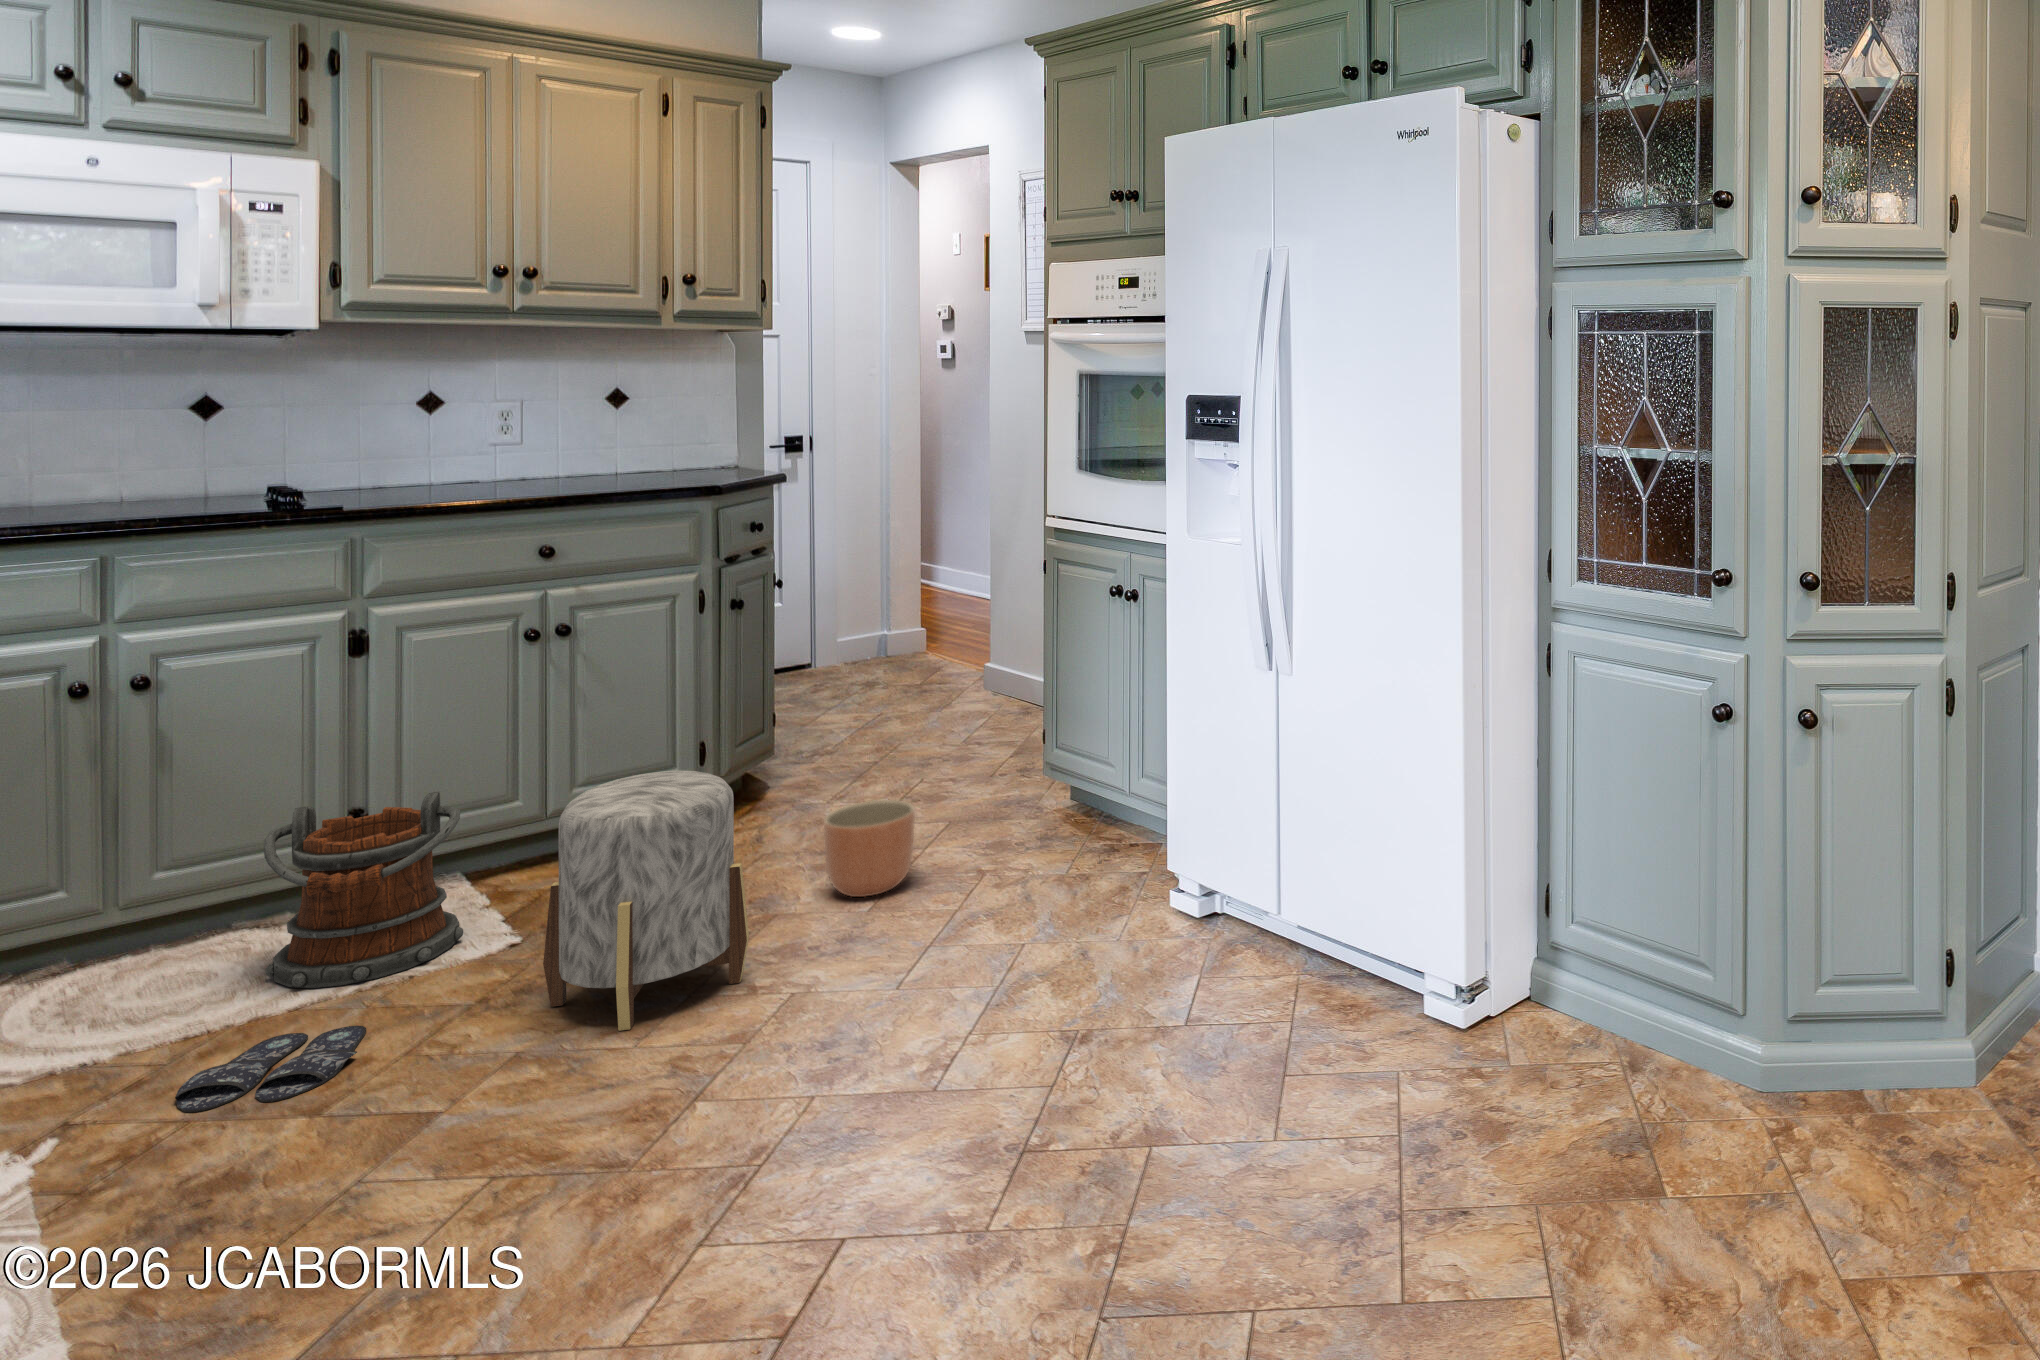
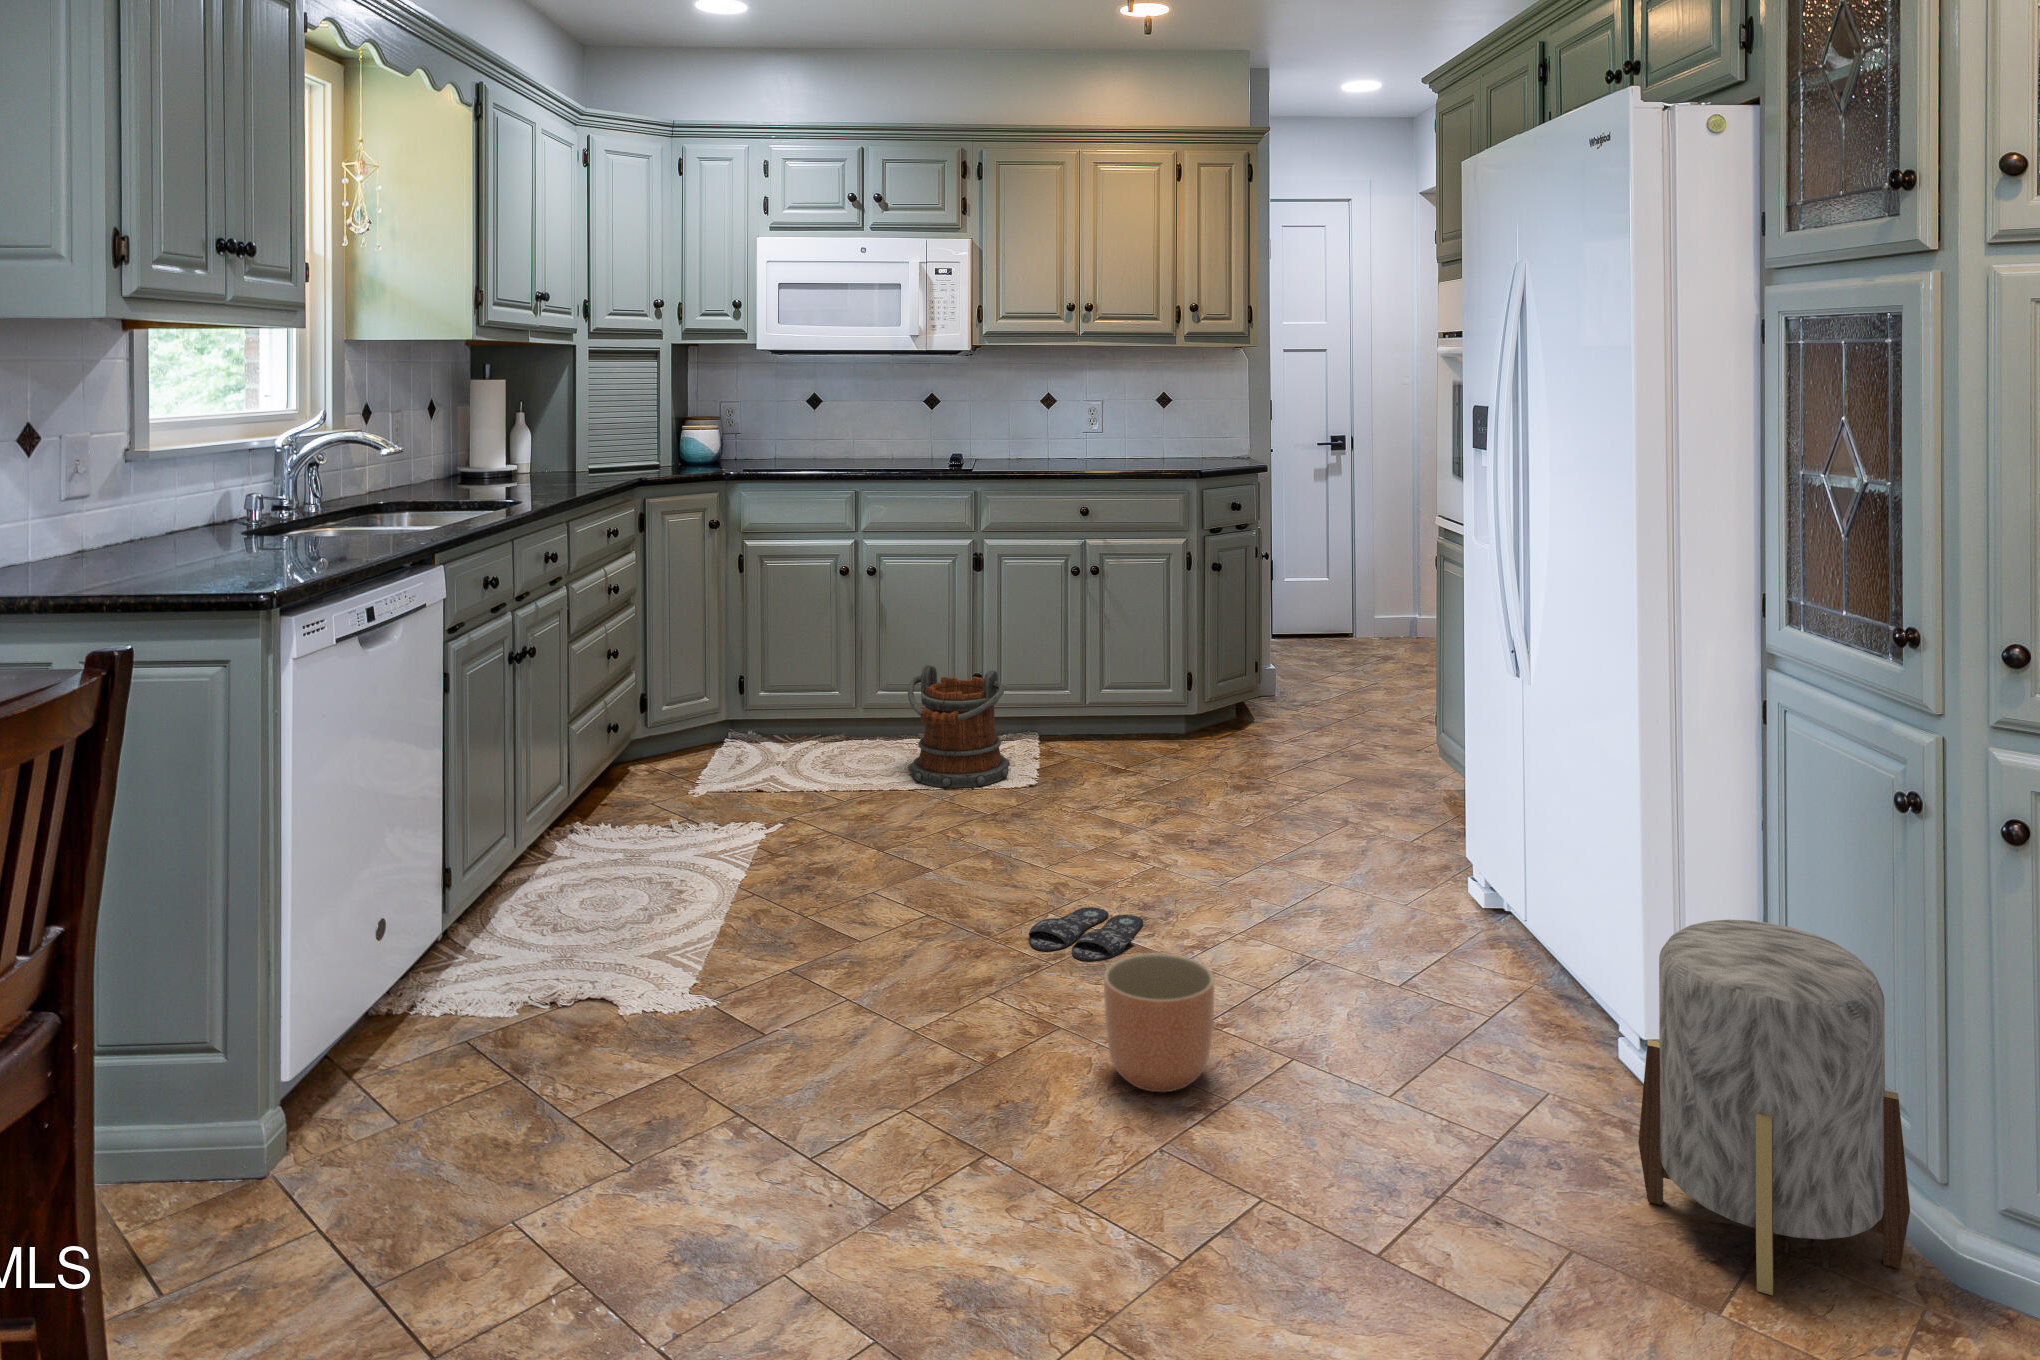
stool: present [543,771,749,1031] -> present [1638,920,1910,1296]
planter: present [824,800,915,897] -> present [1104,953,1214,1092]
slippers: present [175,1026,366,1112] -> present [1029,907,1143,961]

